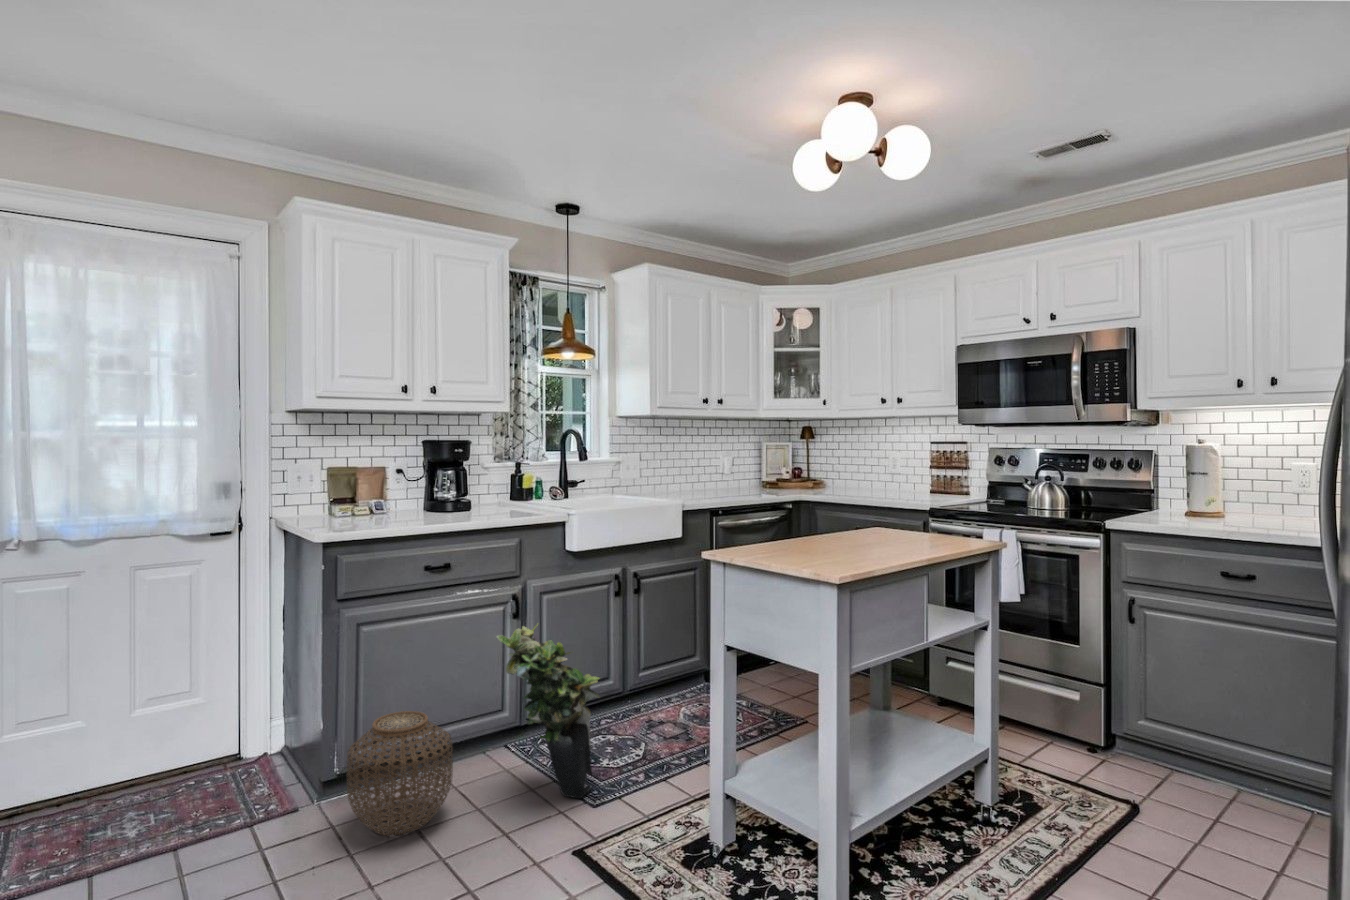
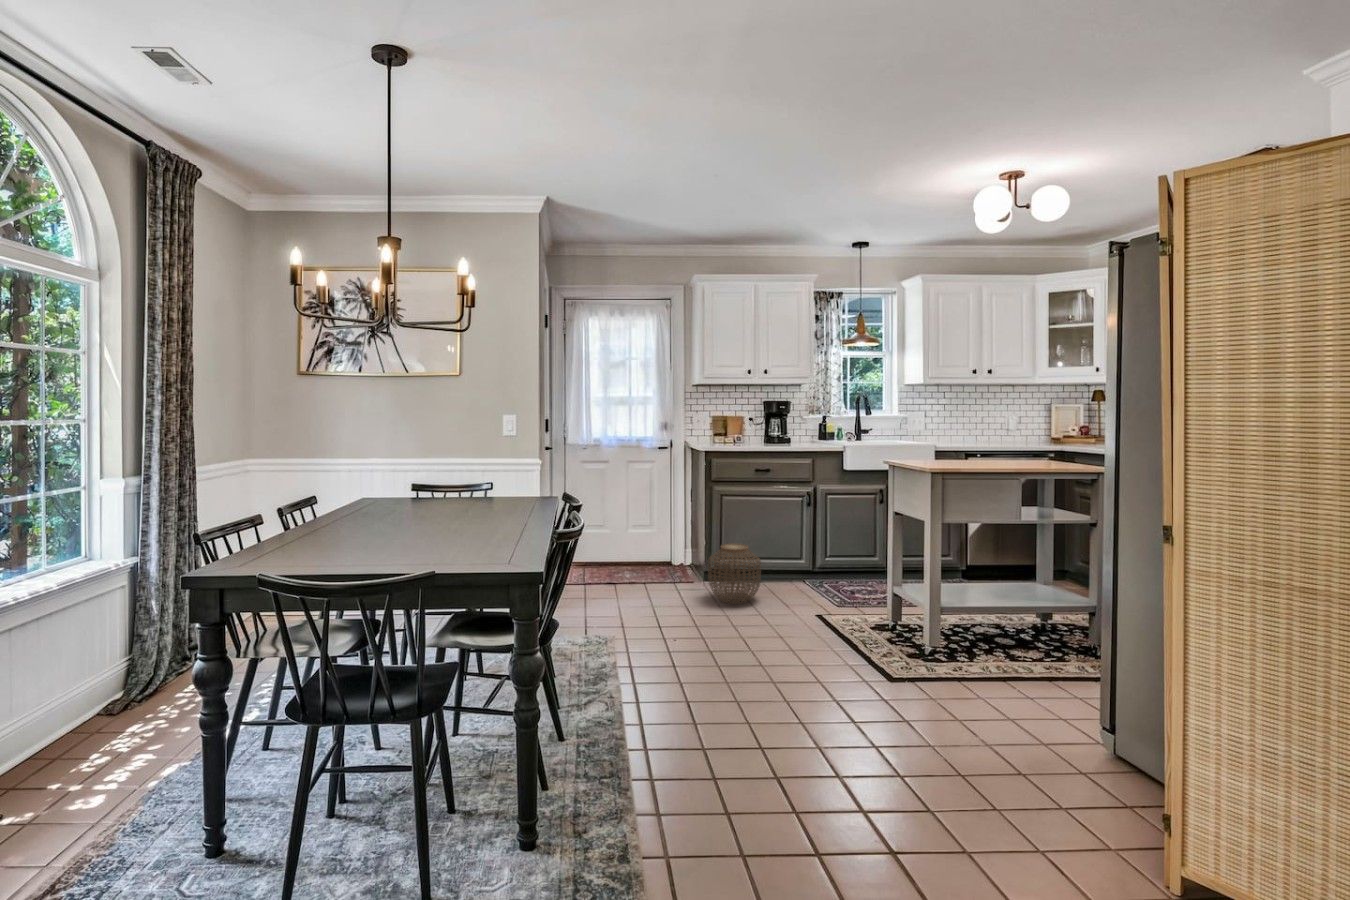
potted plant: present [497,626,600,799] -> none [788,505,849,609]

